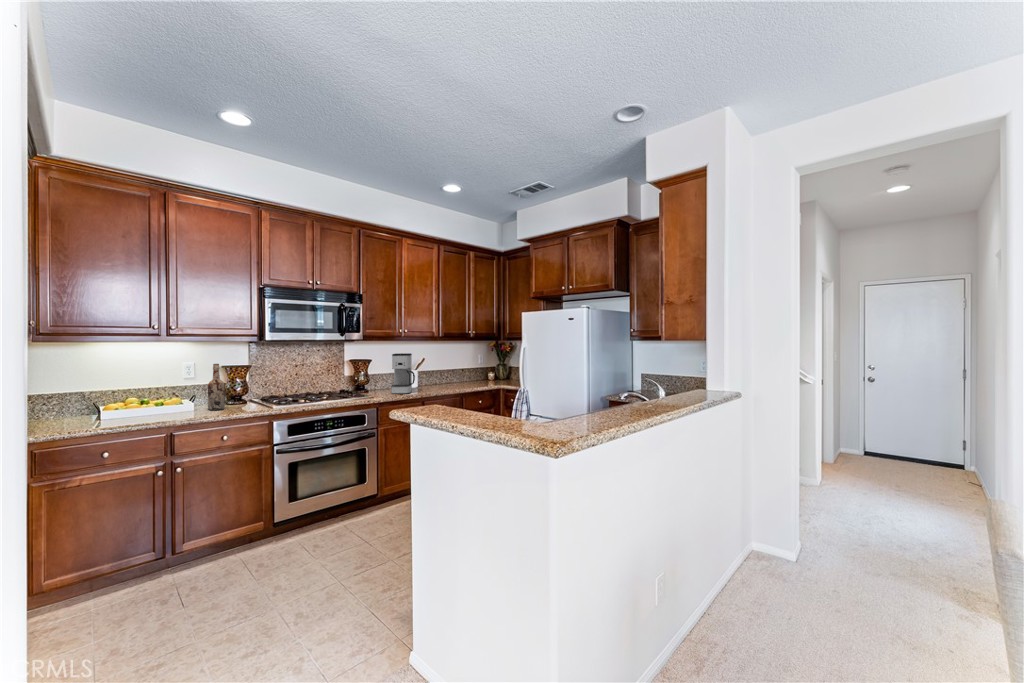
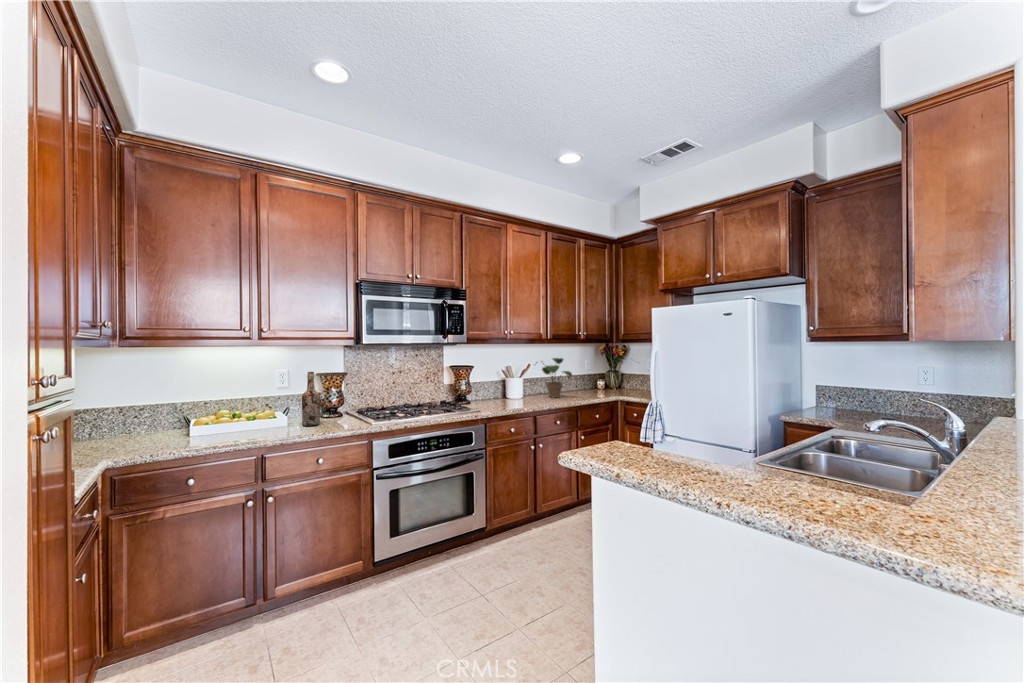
coffee maker: present [391,353,415,394] -> none [497,358,524,406]
potted plant: none [428,353,460,387] -> present [536,358,572,398]

